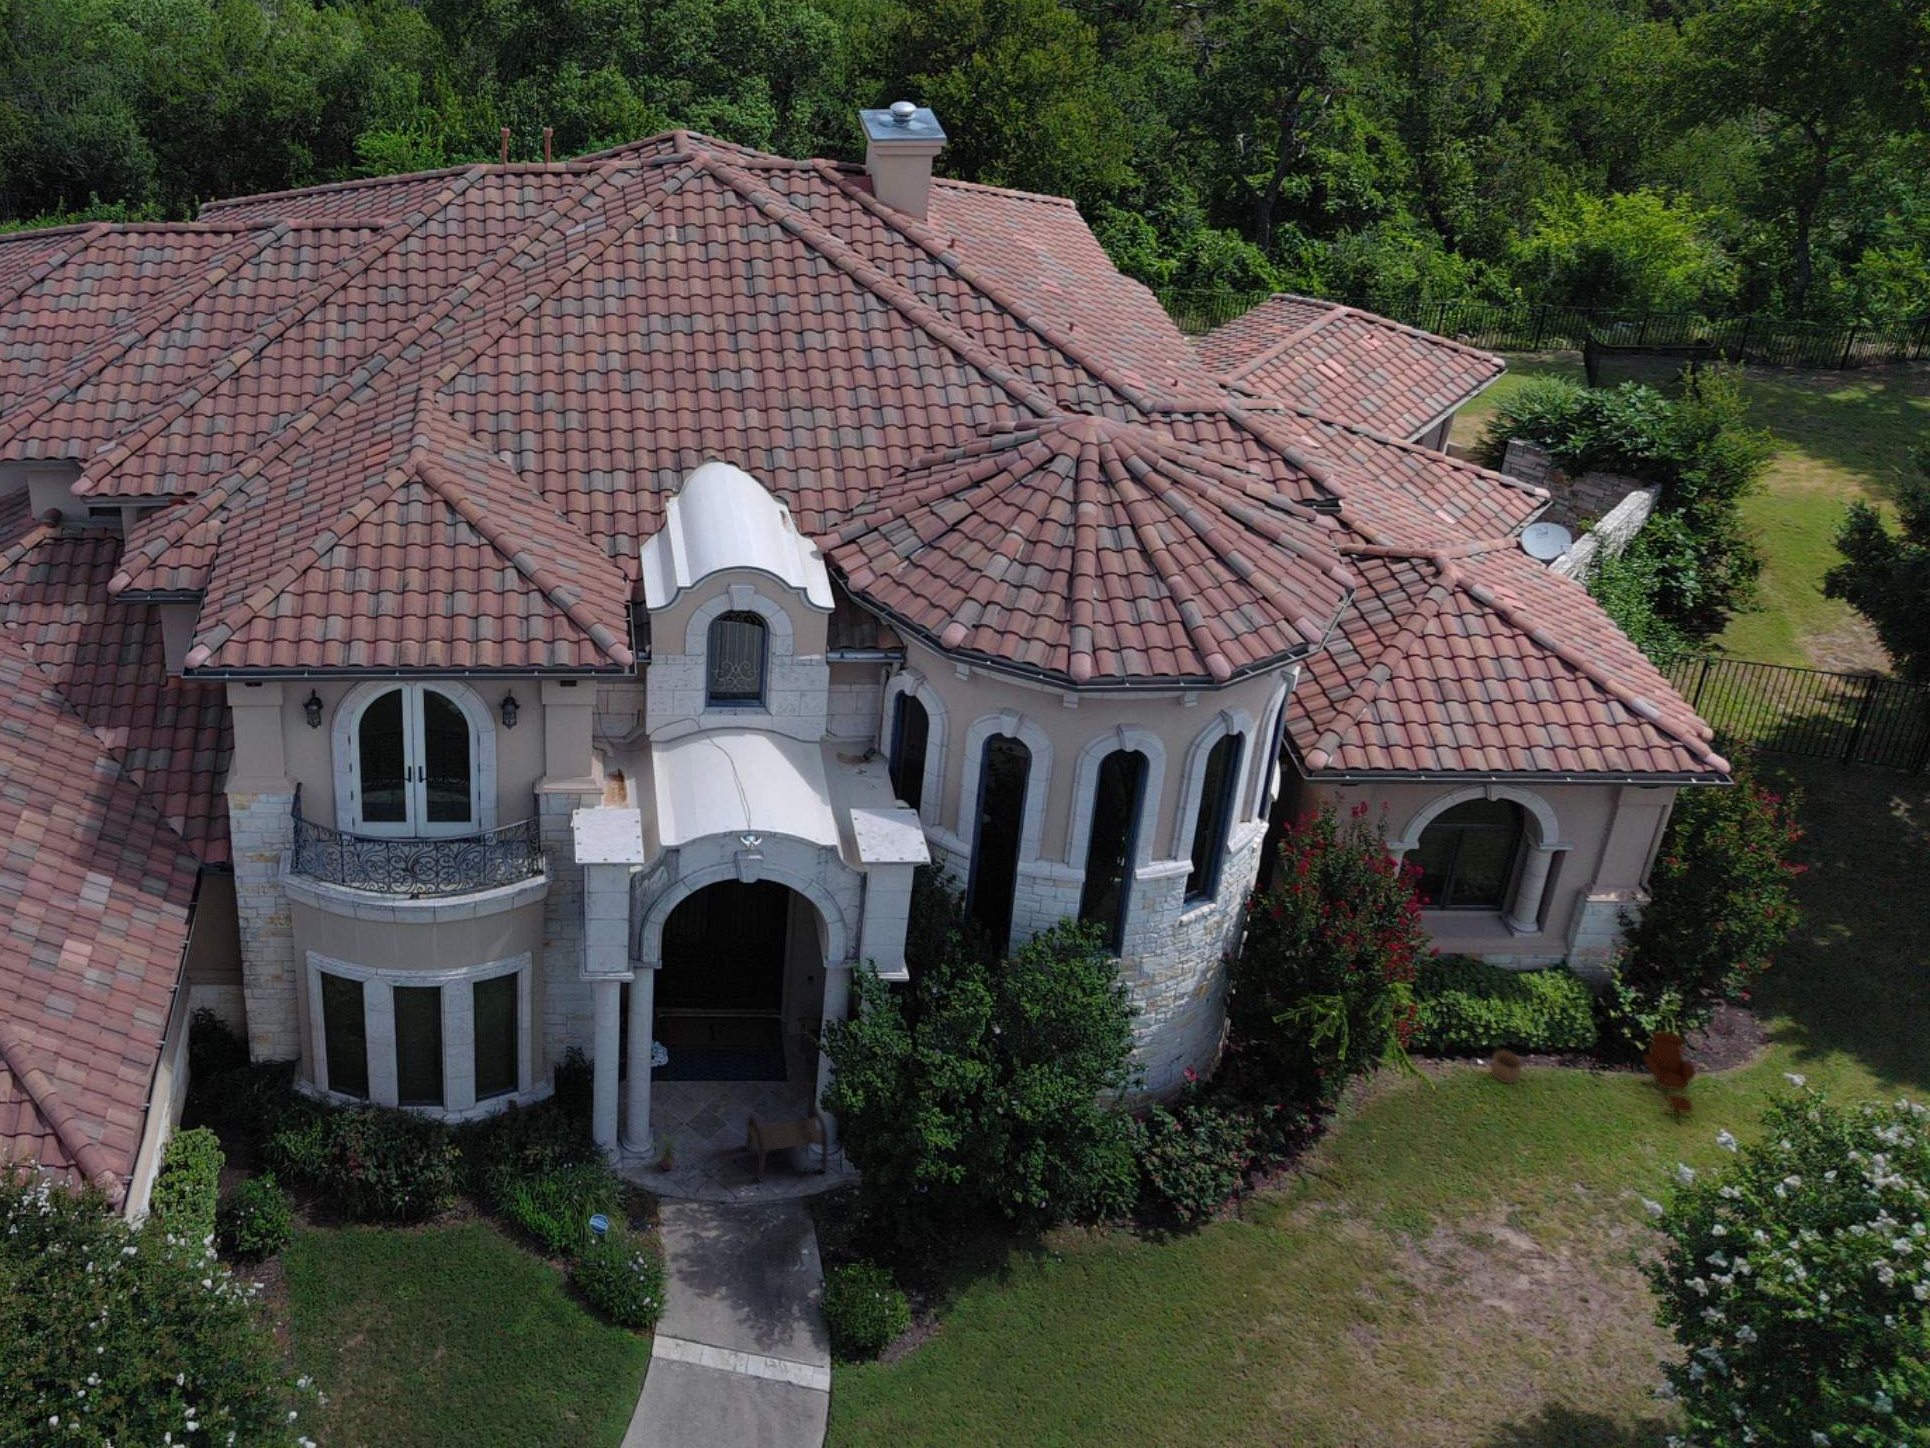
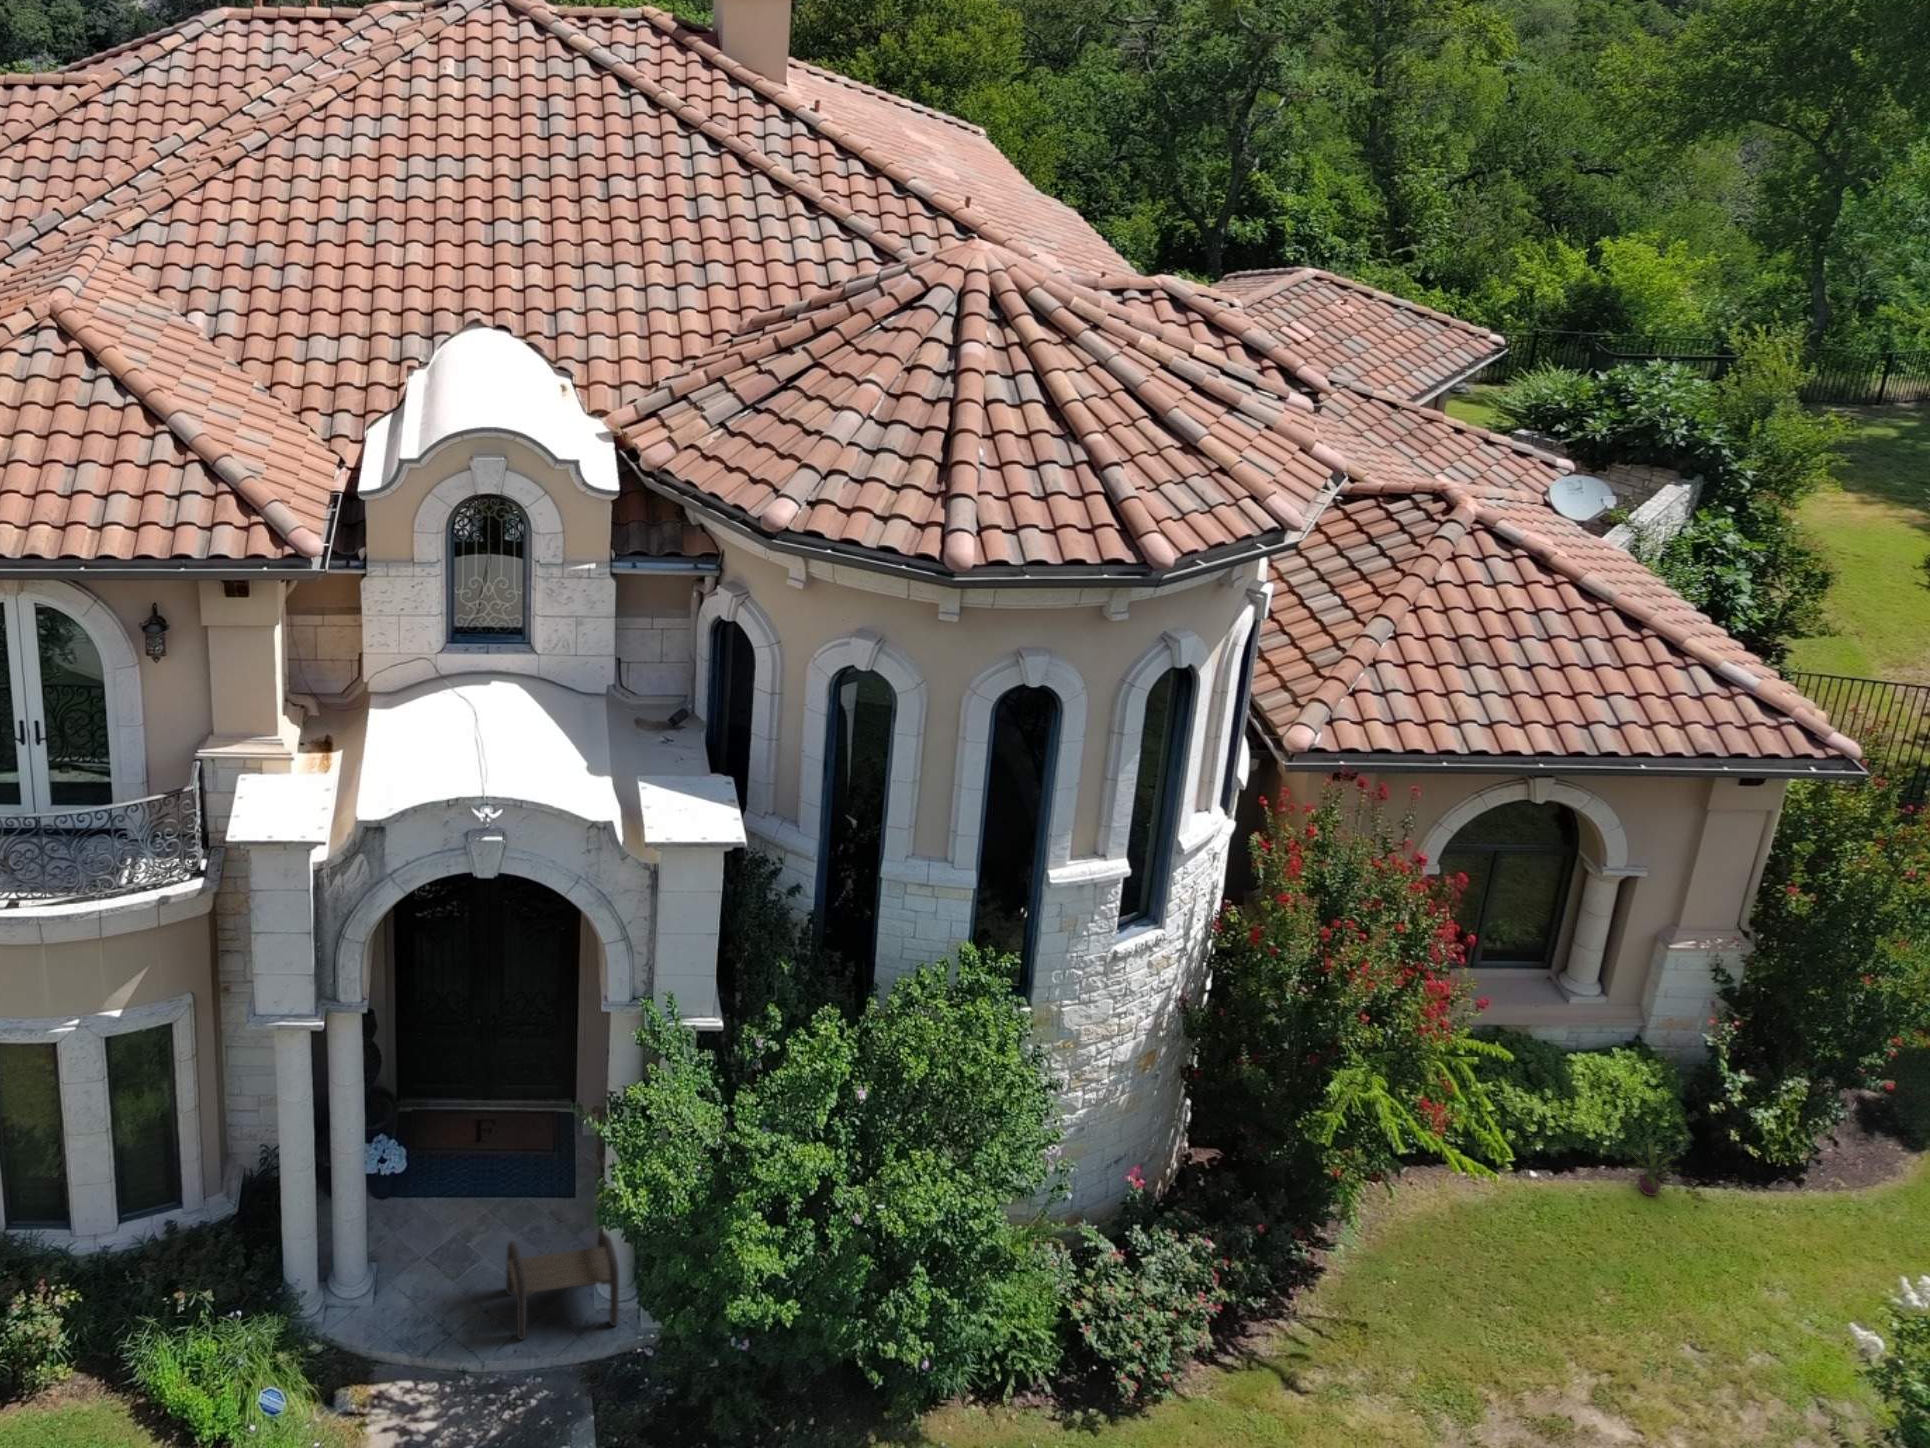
lounge chair: present [1644,1032,1695,1119] -> none [1750,1127,1826,1258]
wooden bucket: present [1491,1050,1522,1083] -> none [1544,1154,1588,1201]
decorative plant: present [653,1131,682,1170] -> present [1630,1141,1674,1196]

